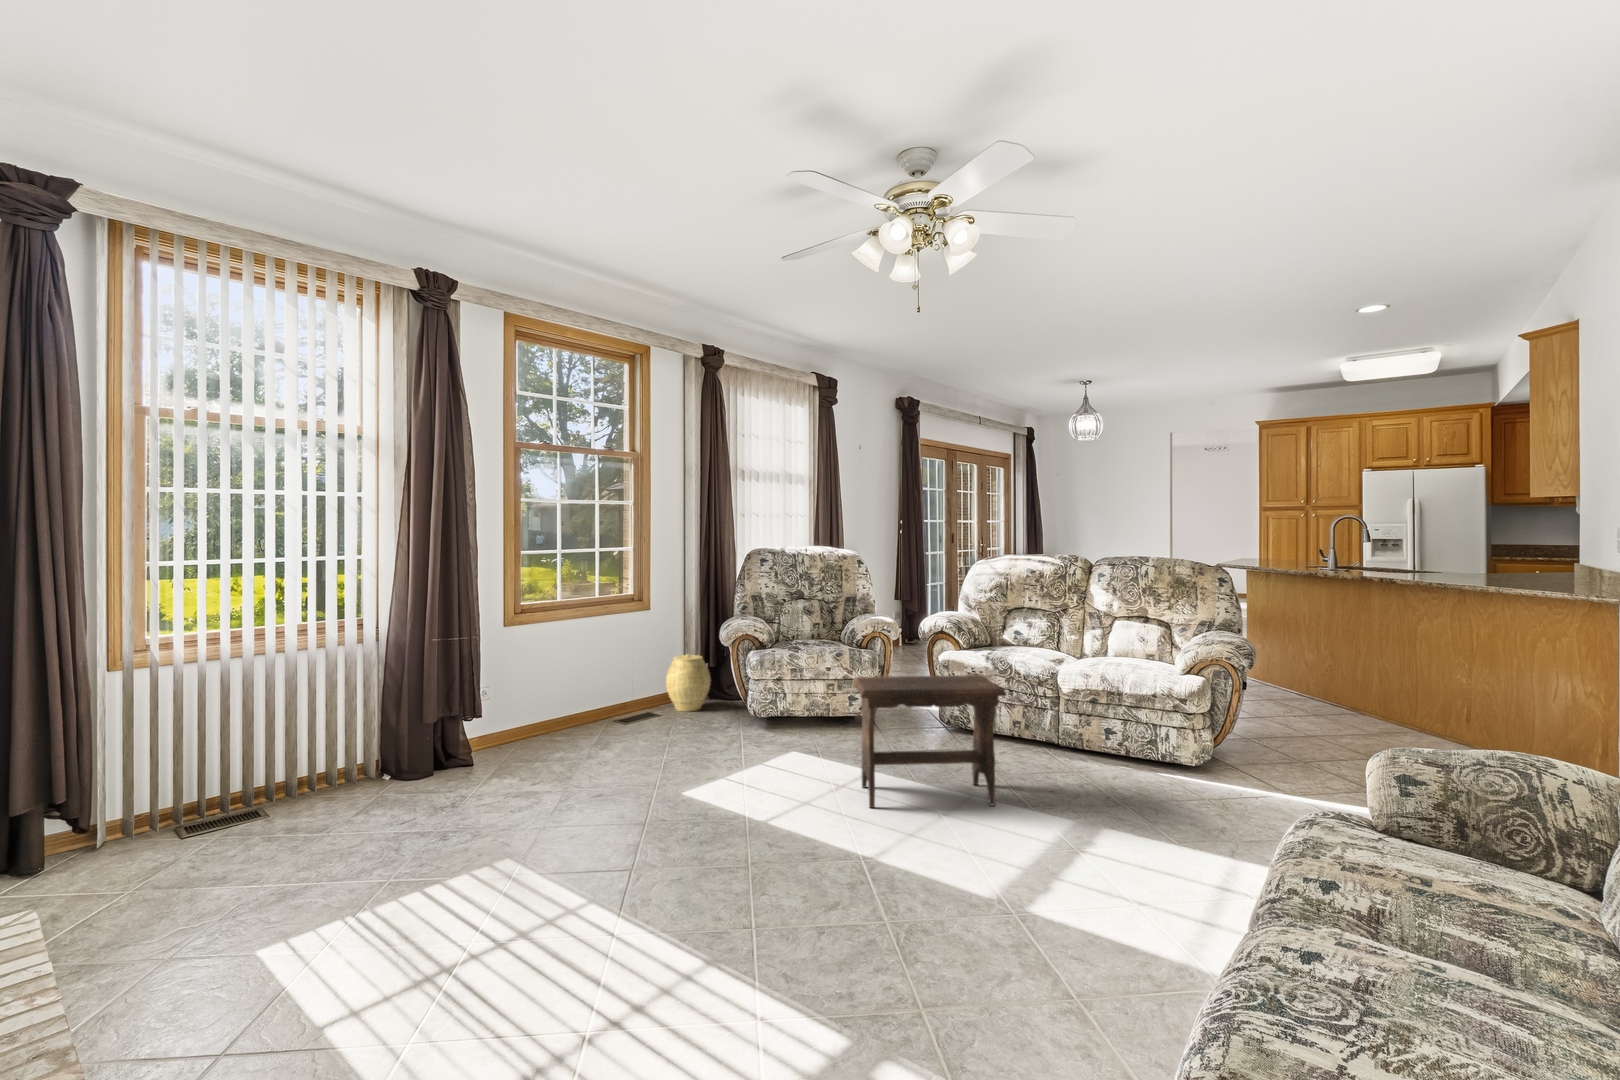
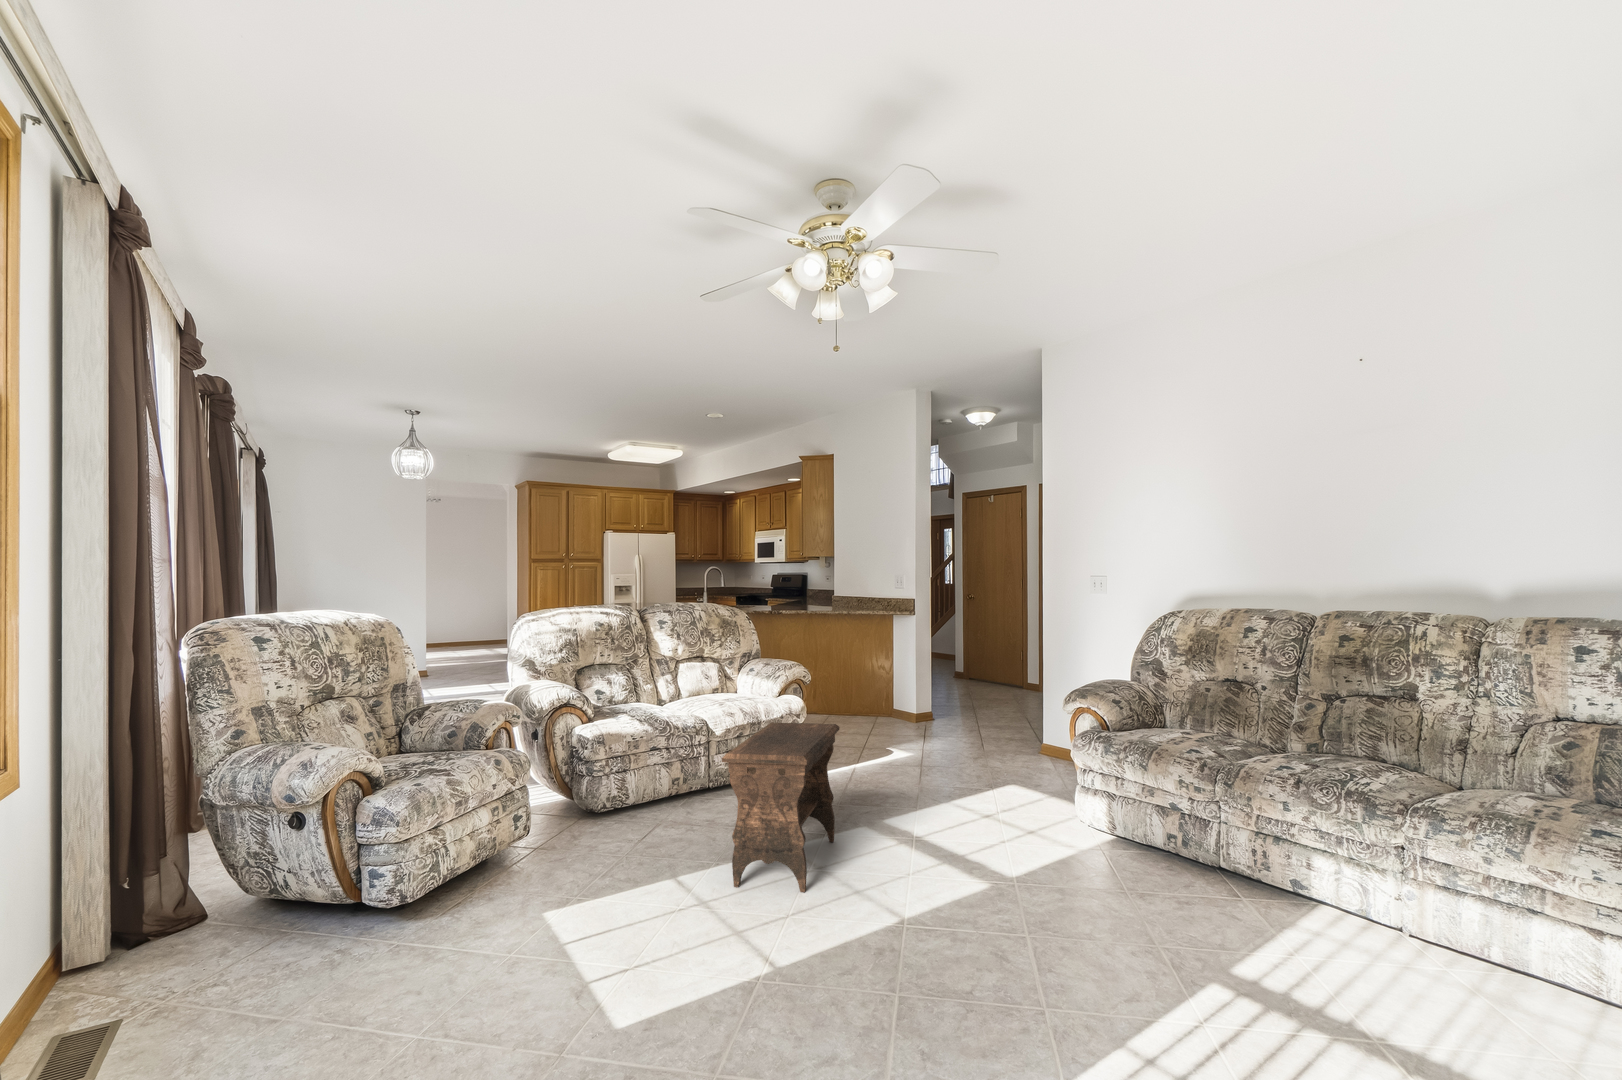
woven basket: present [666,654,711,711] -> none [64,853,195,993]

